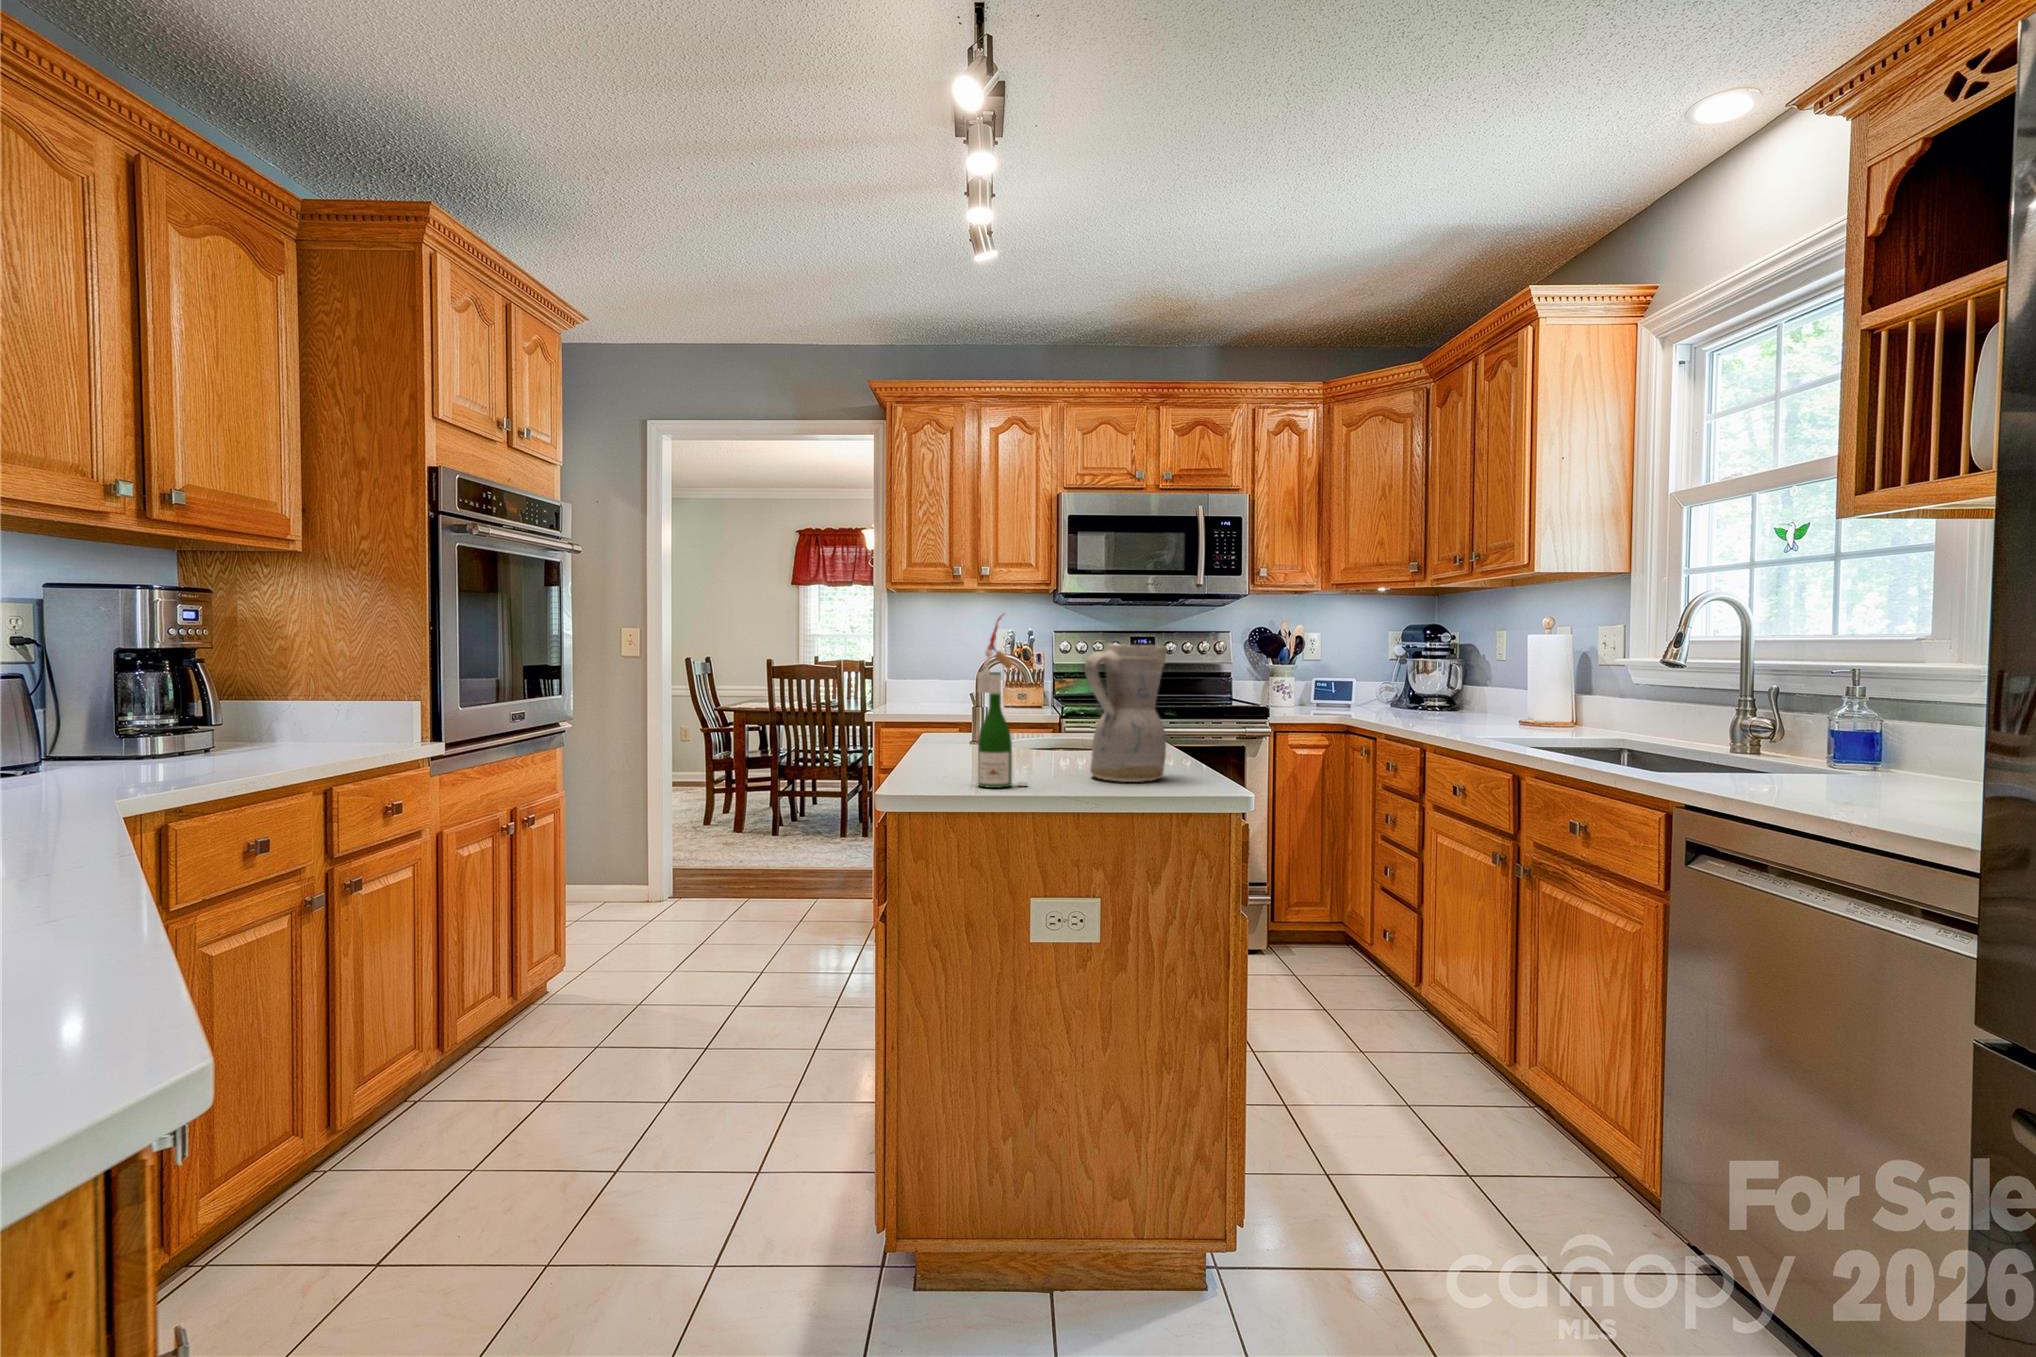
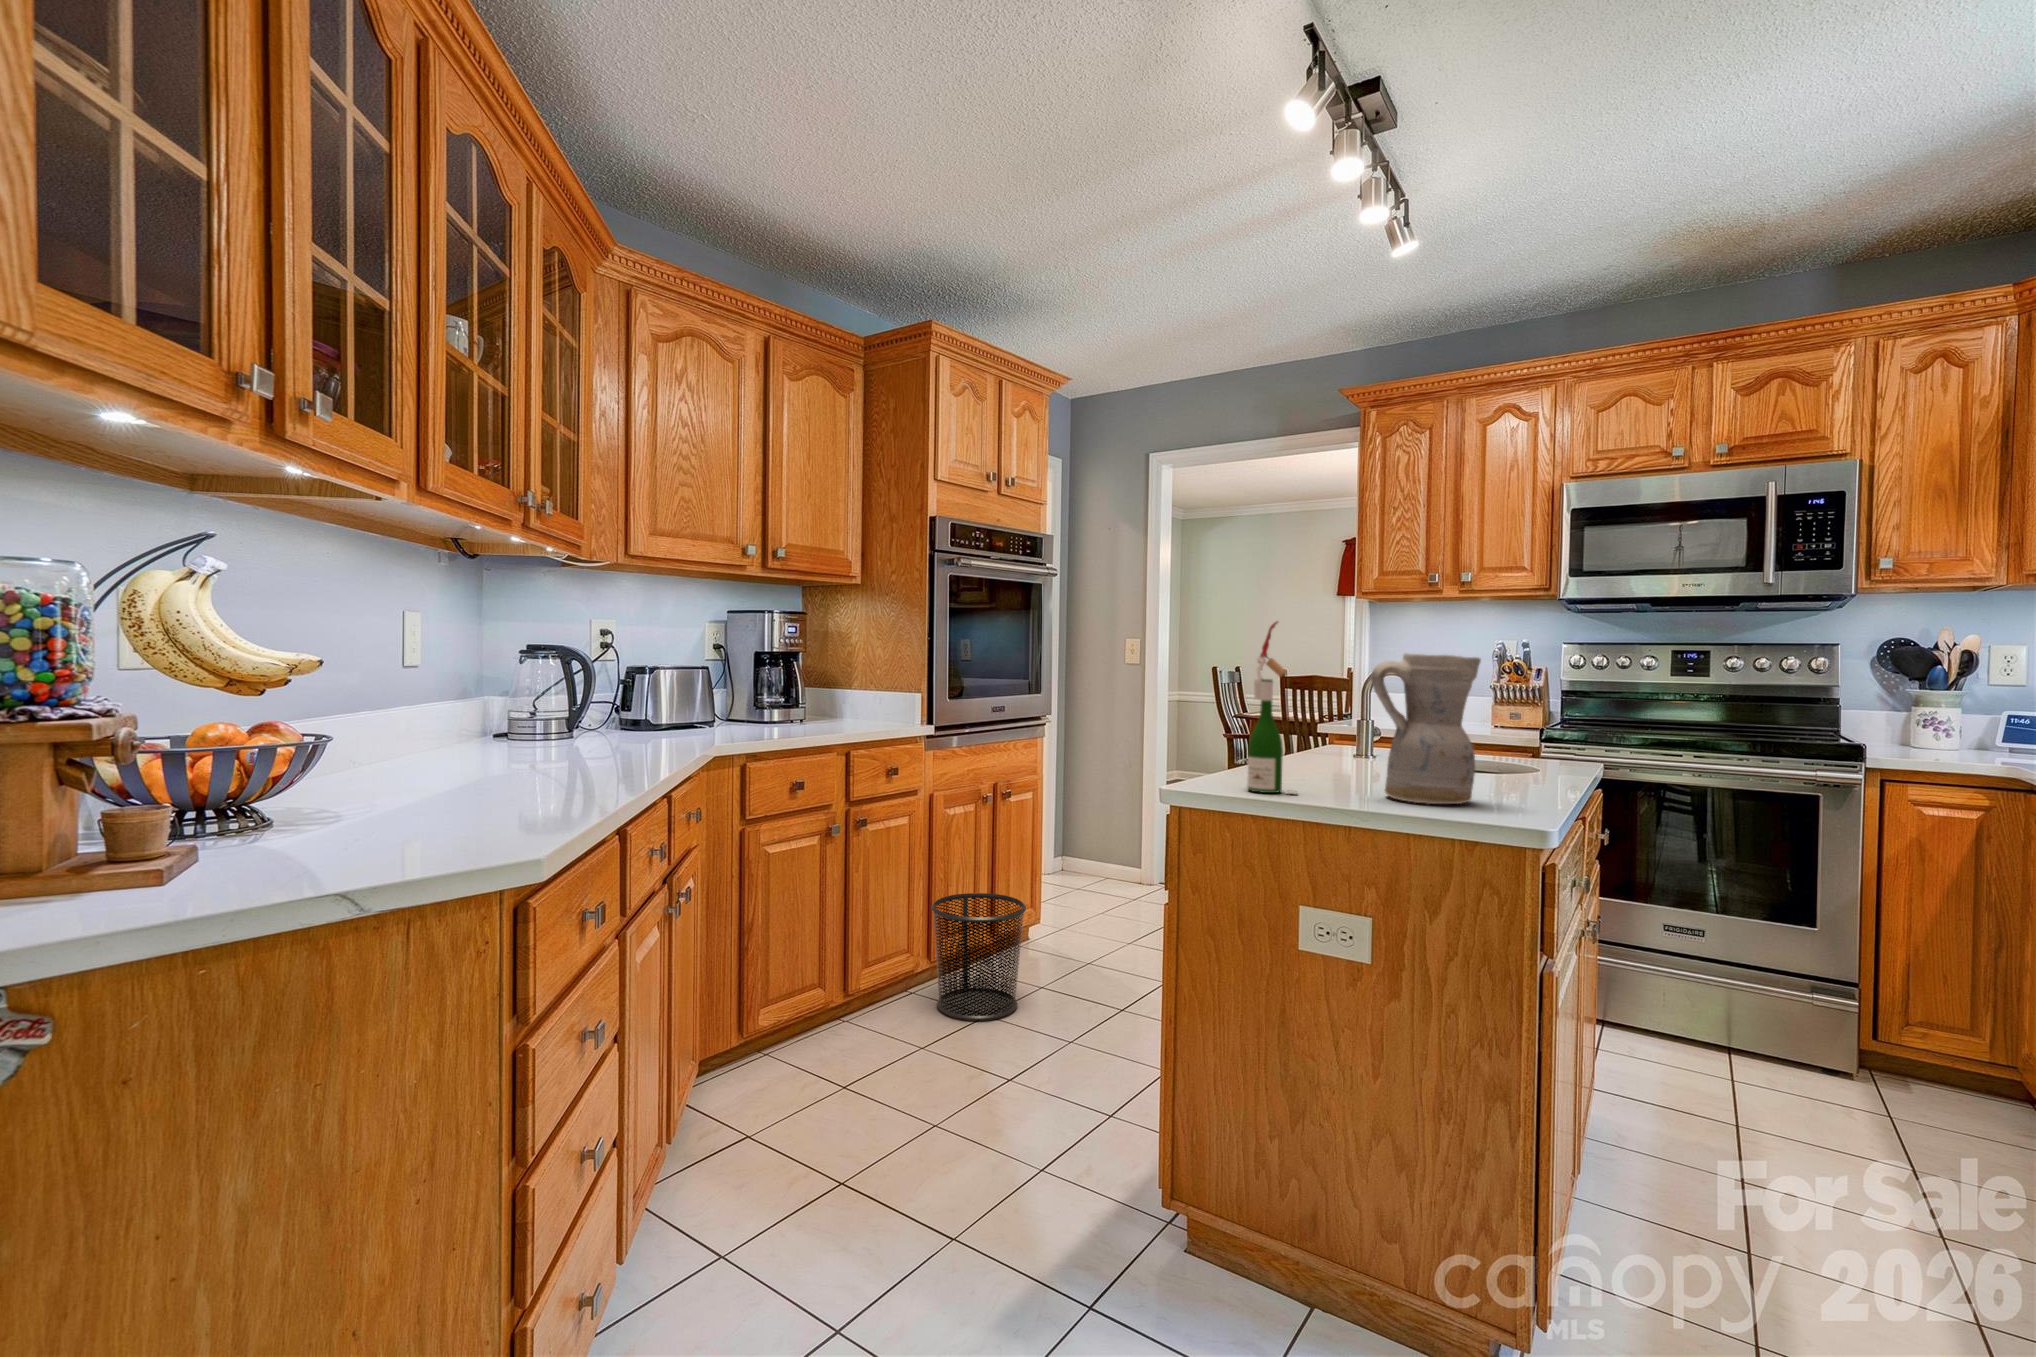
waste bin: none [455,943,591,1112] -> present [931,893,1026,1021]

